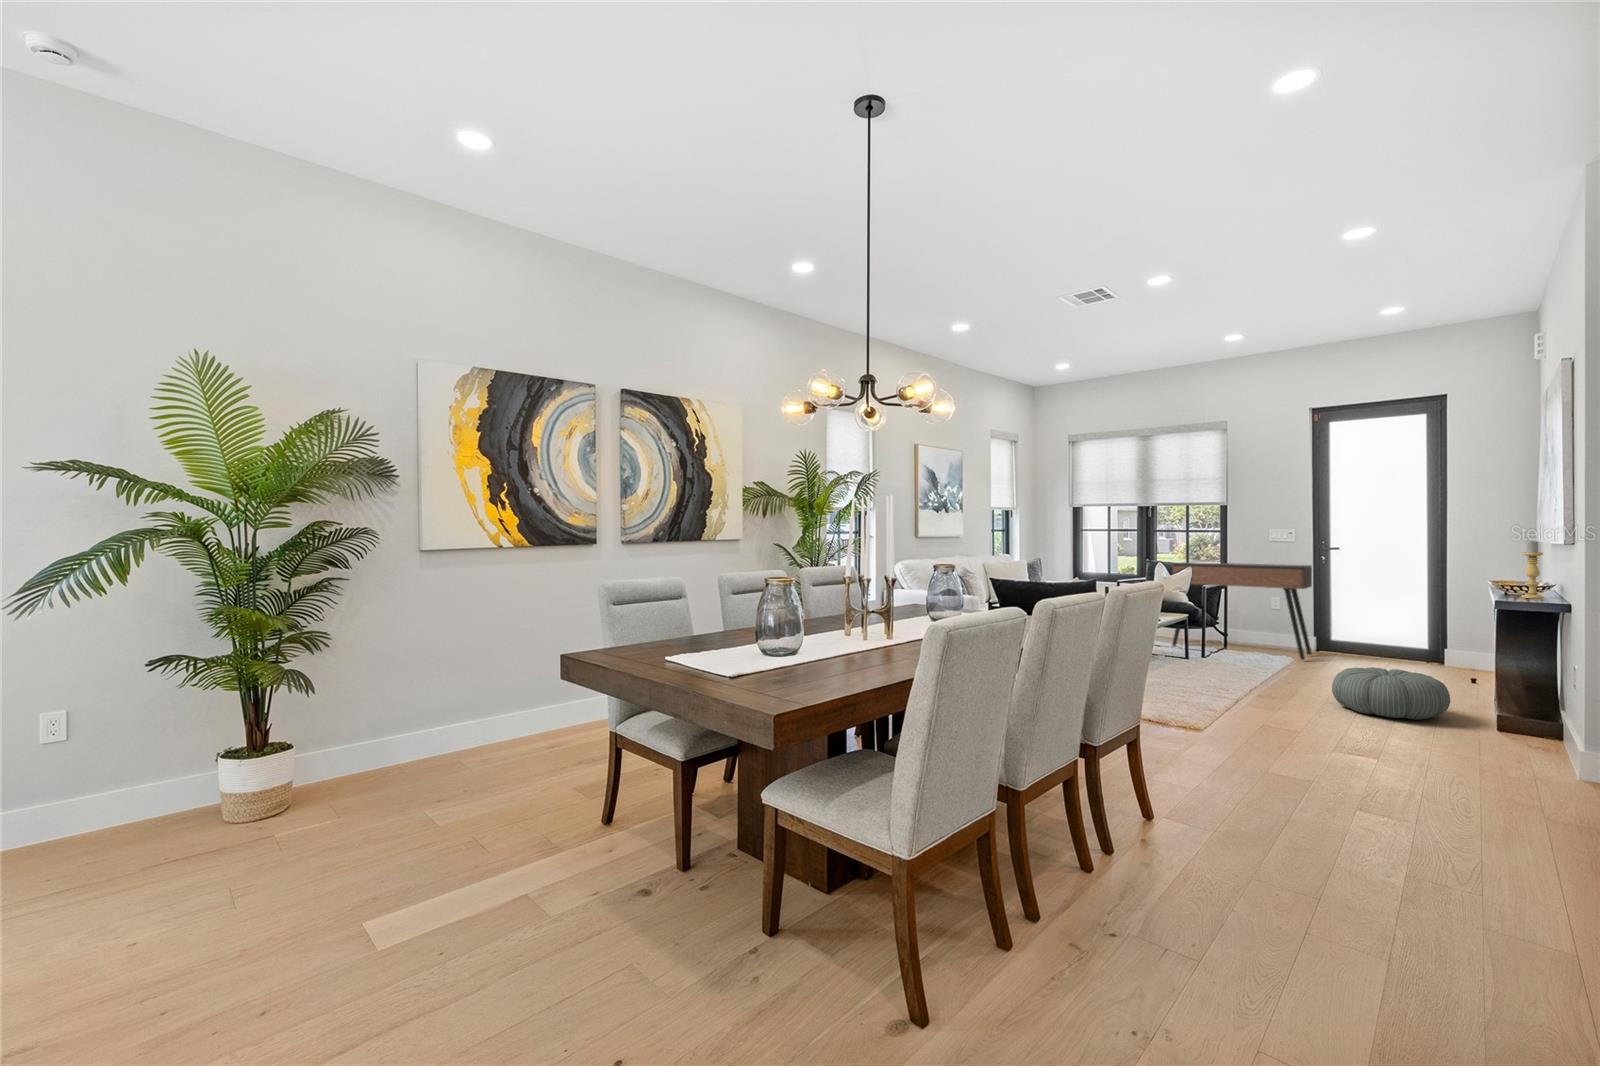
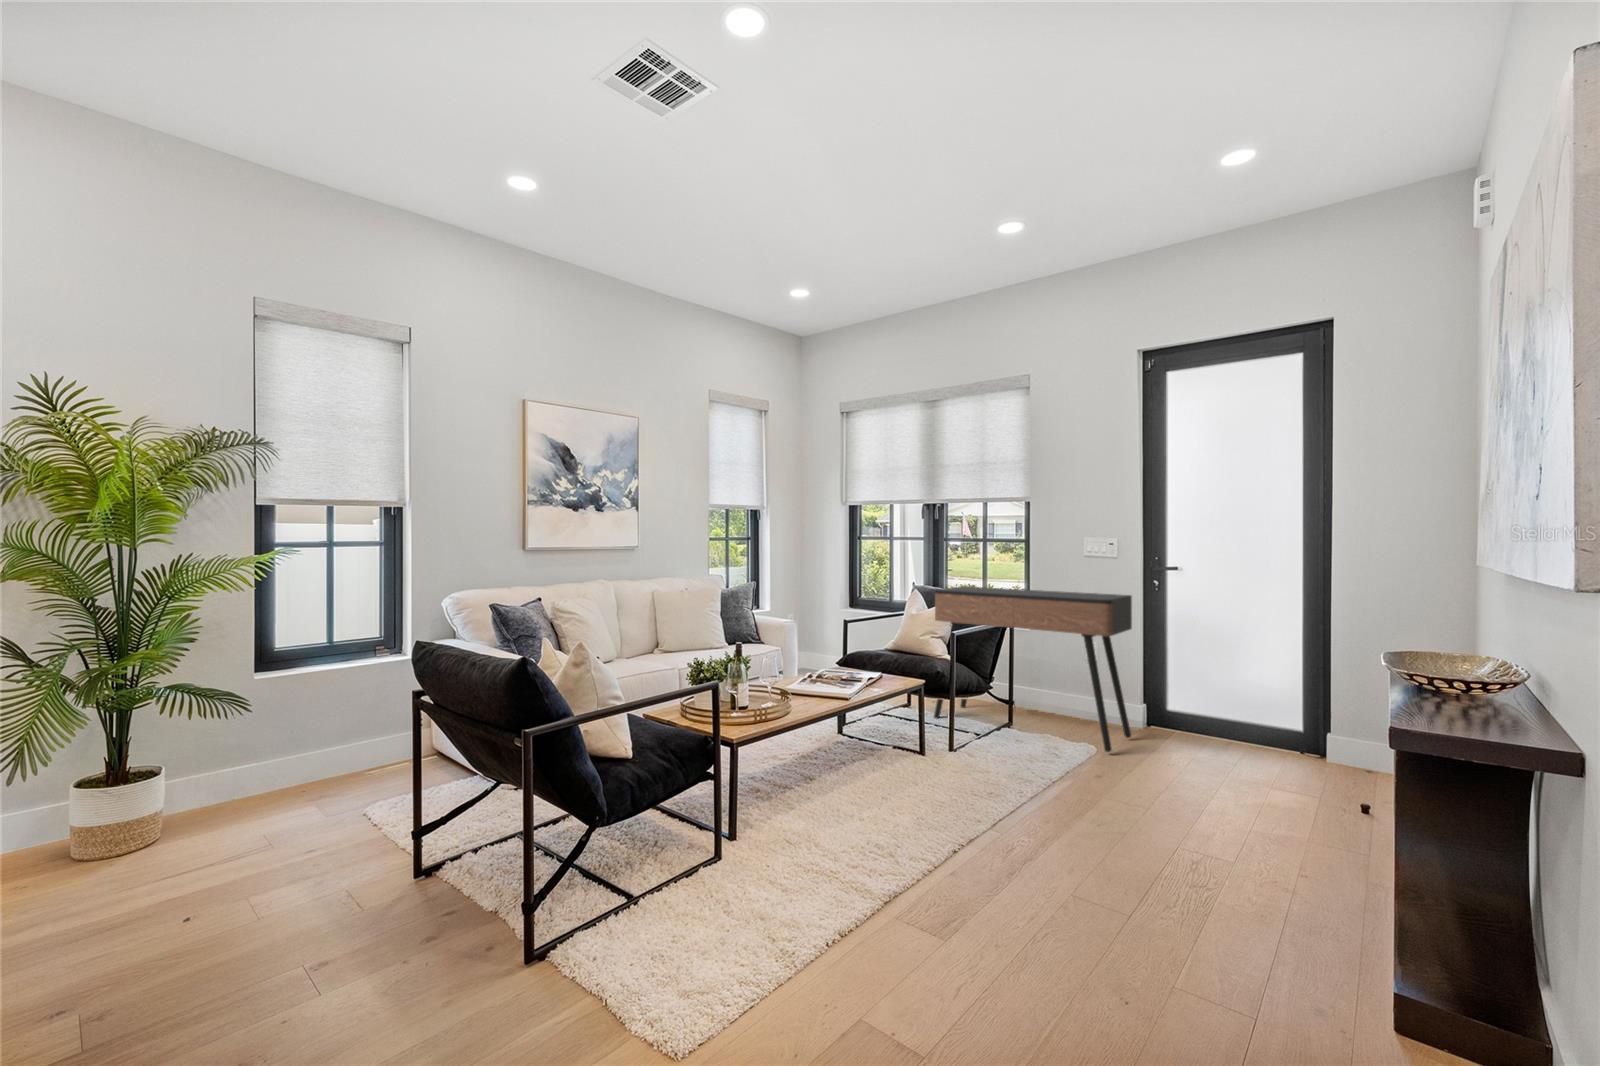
candle holder: present [1522,541,1544,599] -> none [1452,573,1503,715]
pouf: present [1332,667,1450,720] -> none [1073,826,1298,981]

